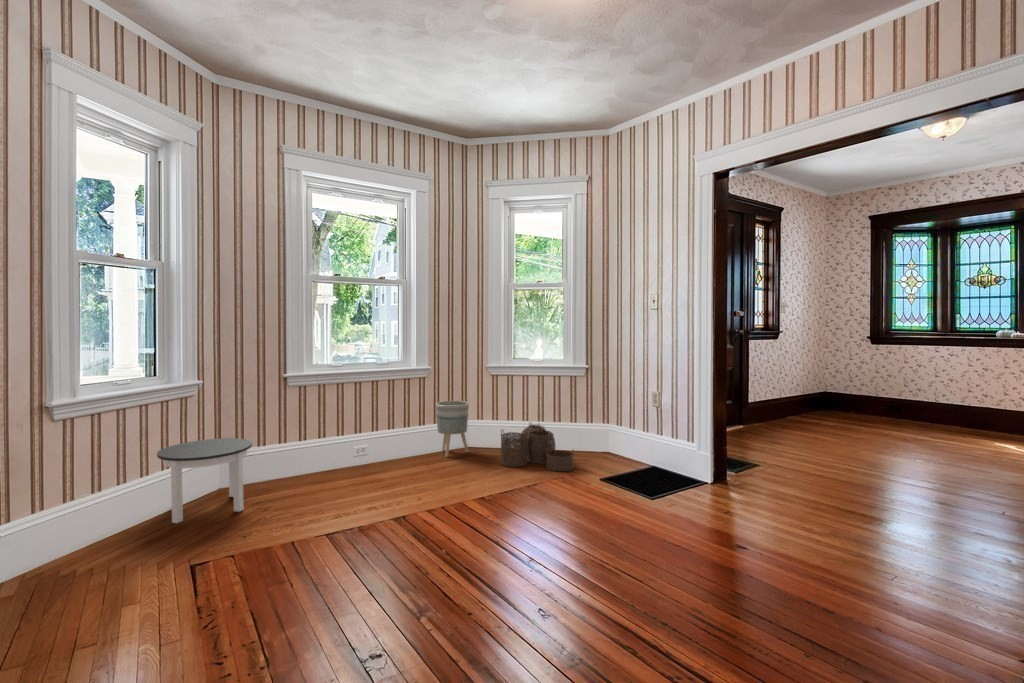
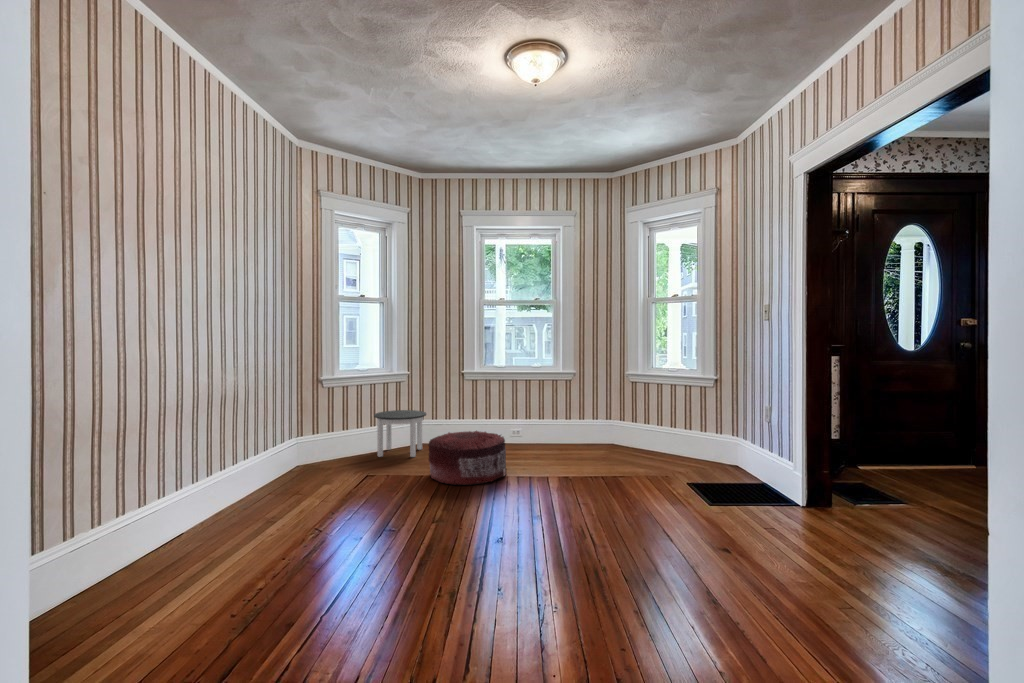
planter: present [436,401,469,457] -> none [574,401,603,448]
woven basket: present [501,424,574,471] -> none [614,427,675,472]
pouf: none [305,456,421,545] -> present [429,431,507,485]

